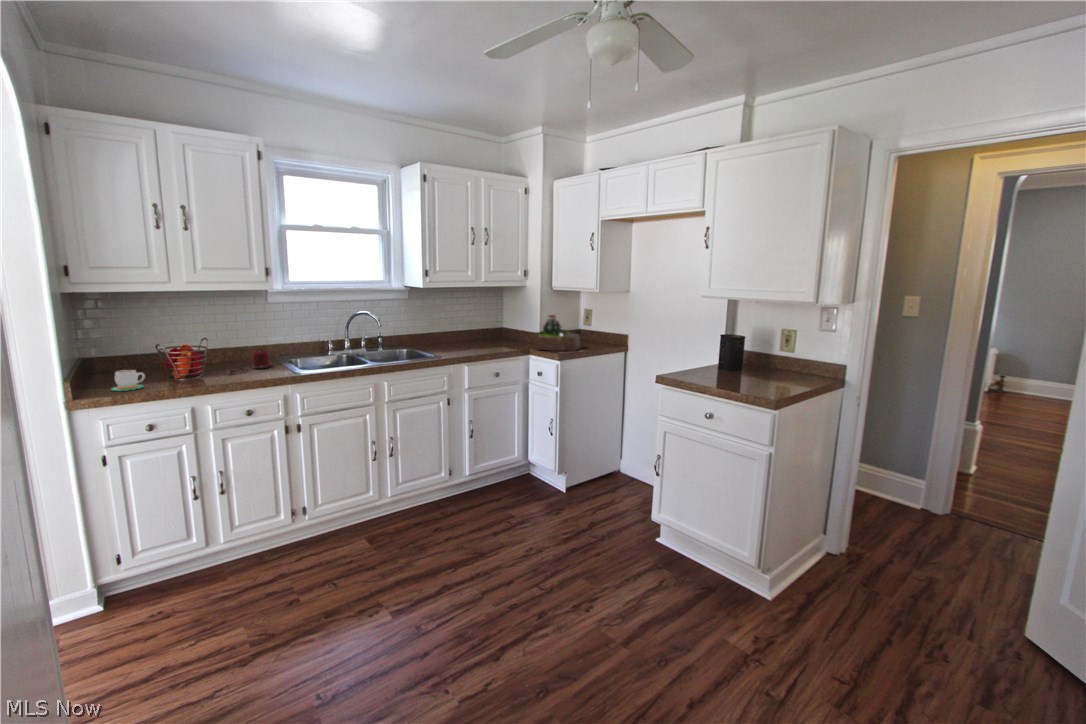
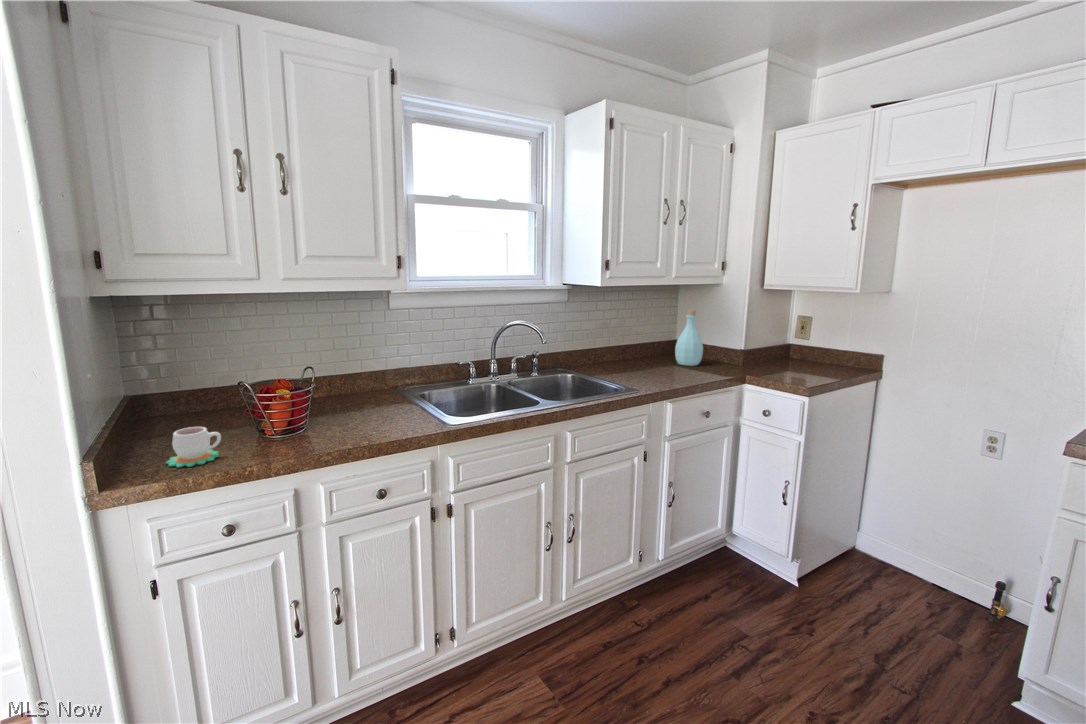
bottle: none [493,305,511,345] -> present [675,310,703,366]
succulent plant: present [537,315,580,351] -> none [758,326,819,380]
toaster: present [229,349,269,373] -> none [344,379,400,423]

